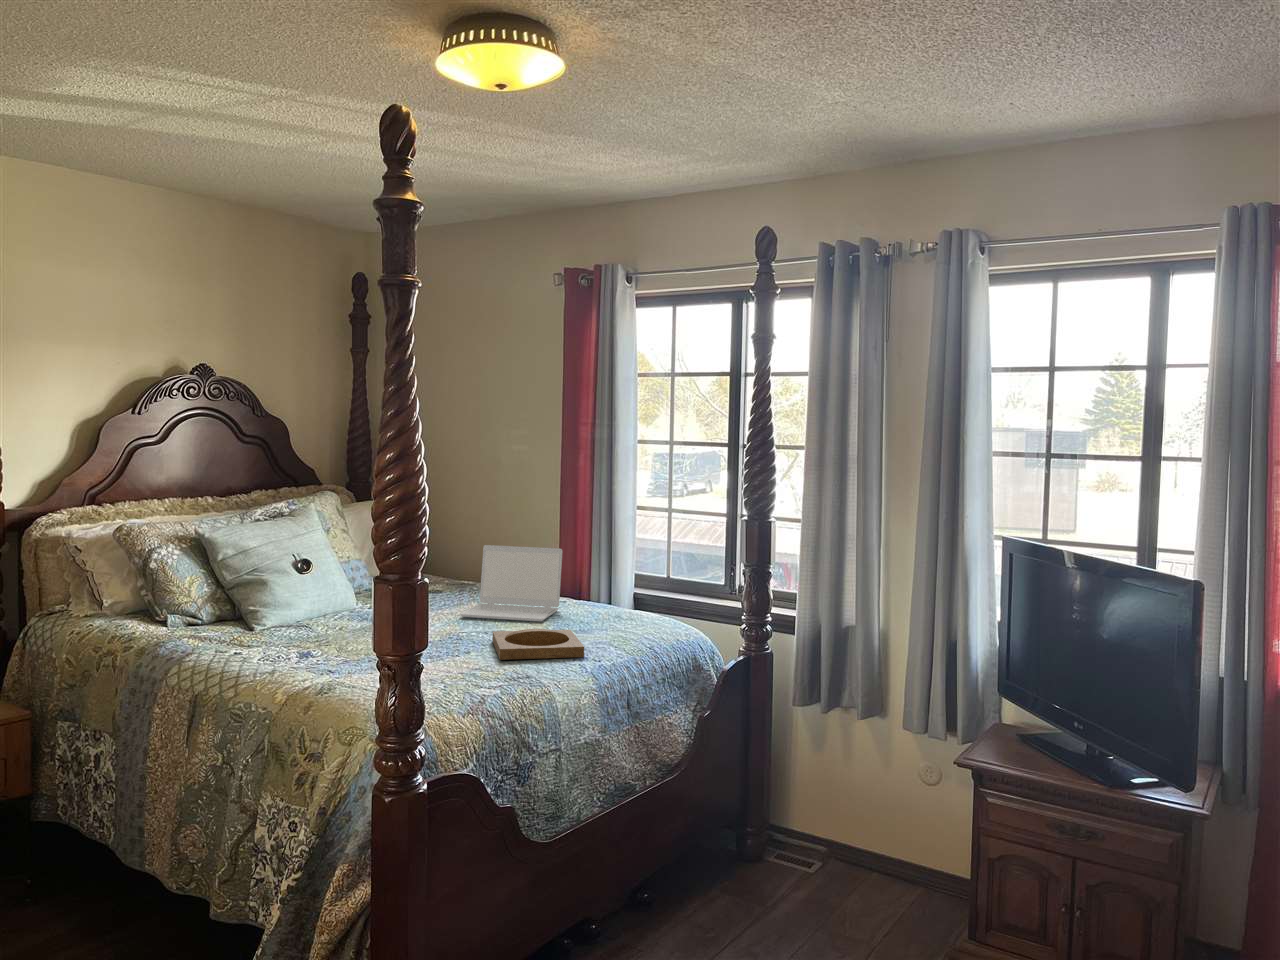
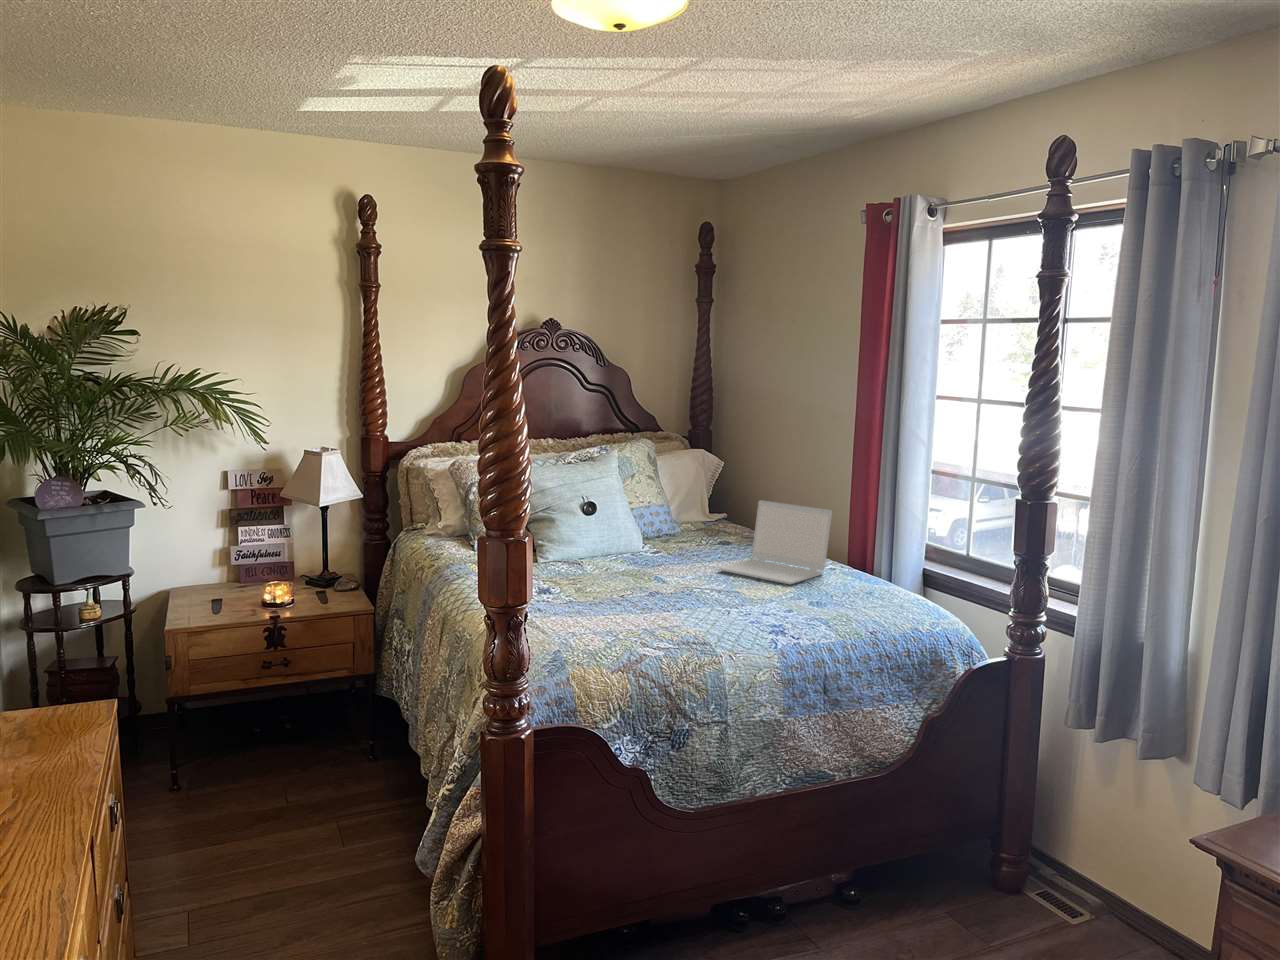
tray: present [492,629,584,660] -> none [701,590,799,630]

